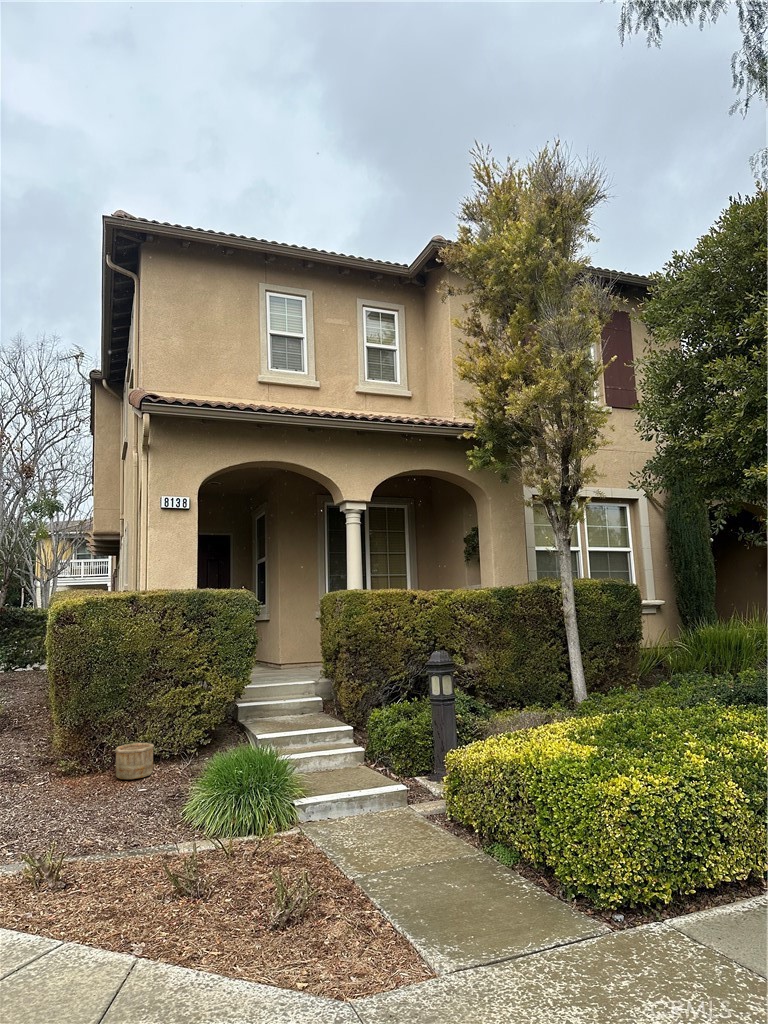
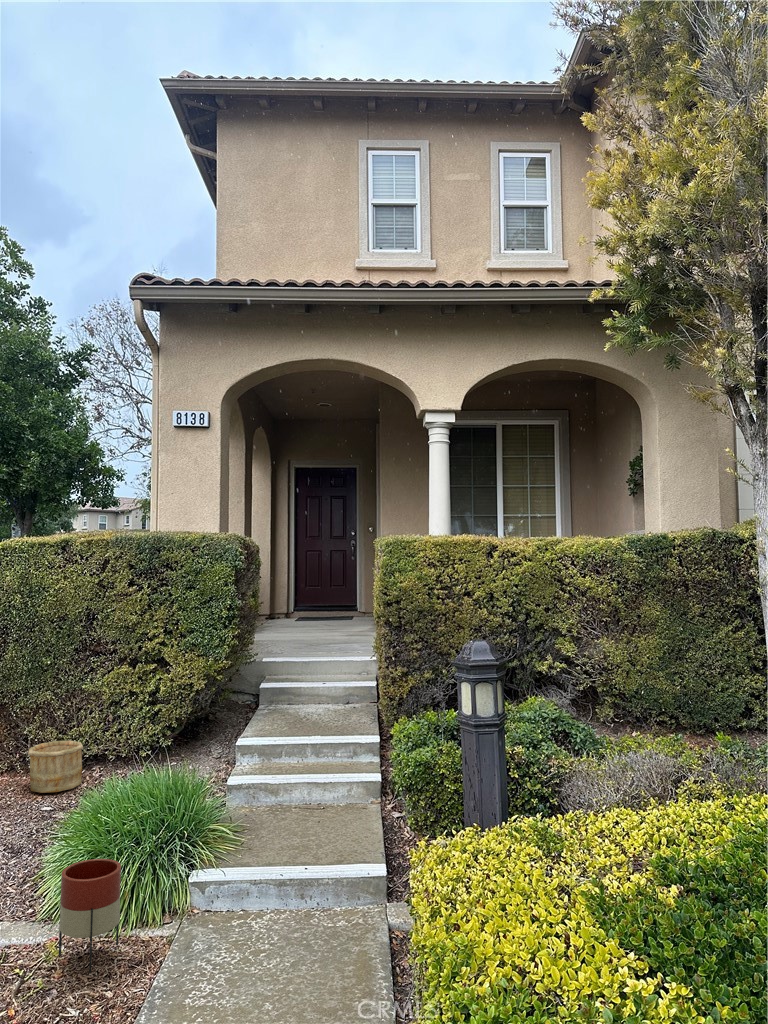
planter: none [252,788,287,848] -> present [59,859,121,973]

